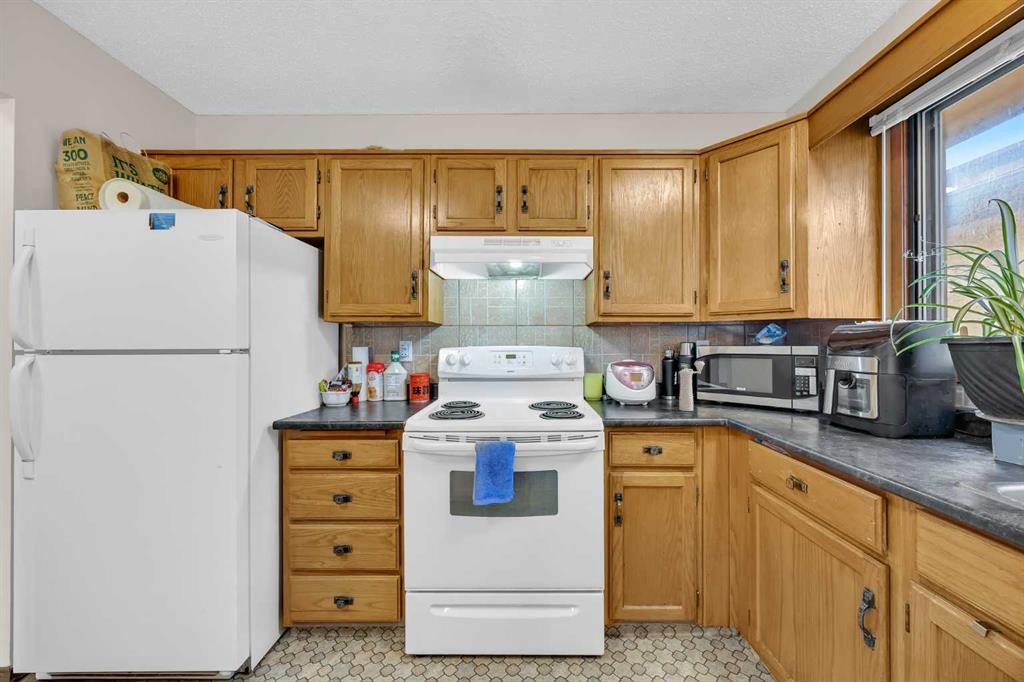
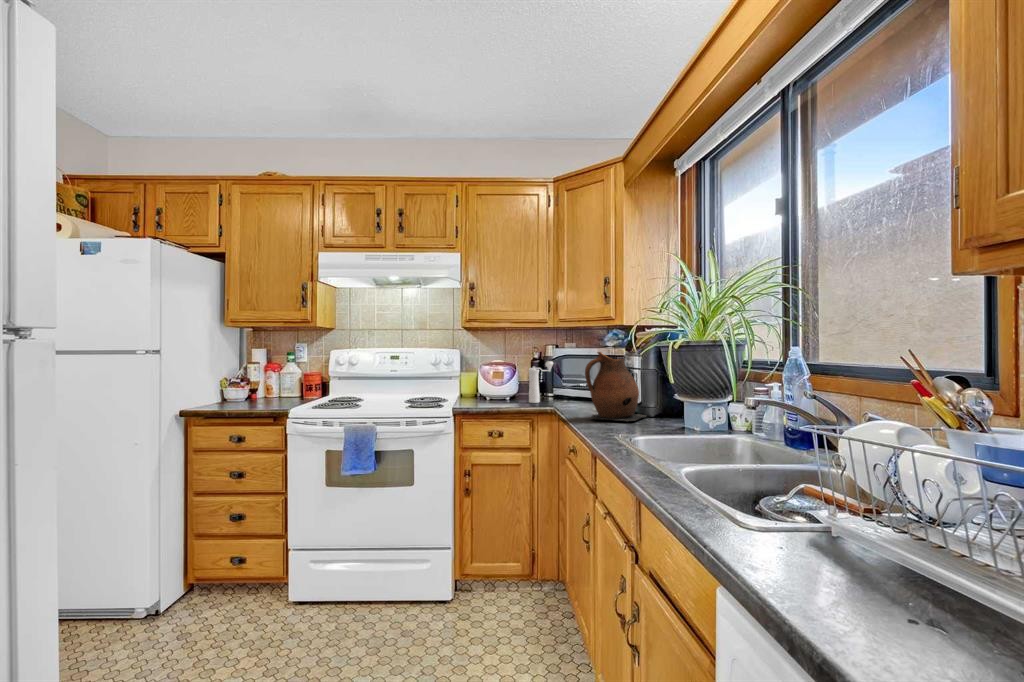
ceramic pitcher: none [835,354,947,461] -> present [585,352,647,422]

